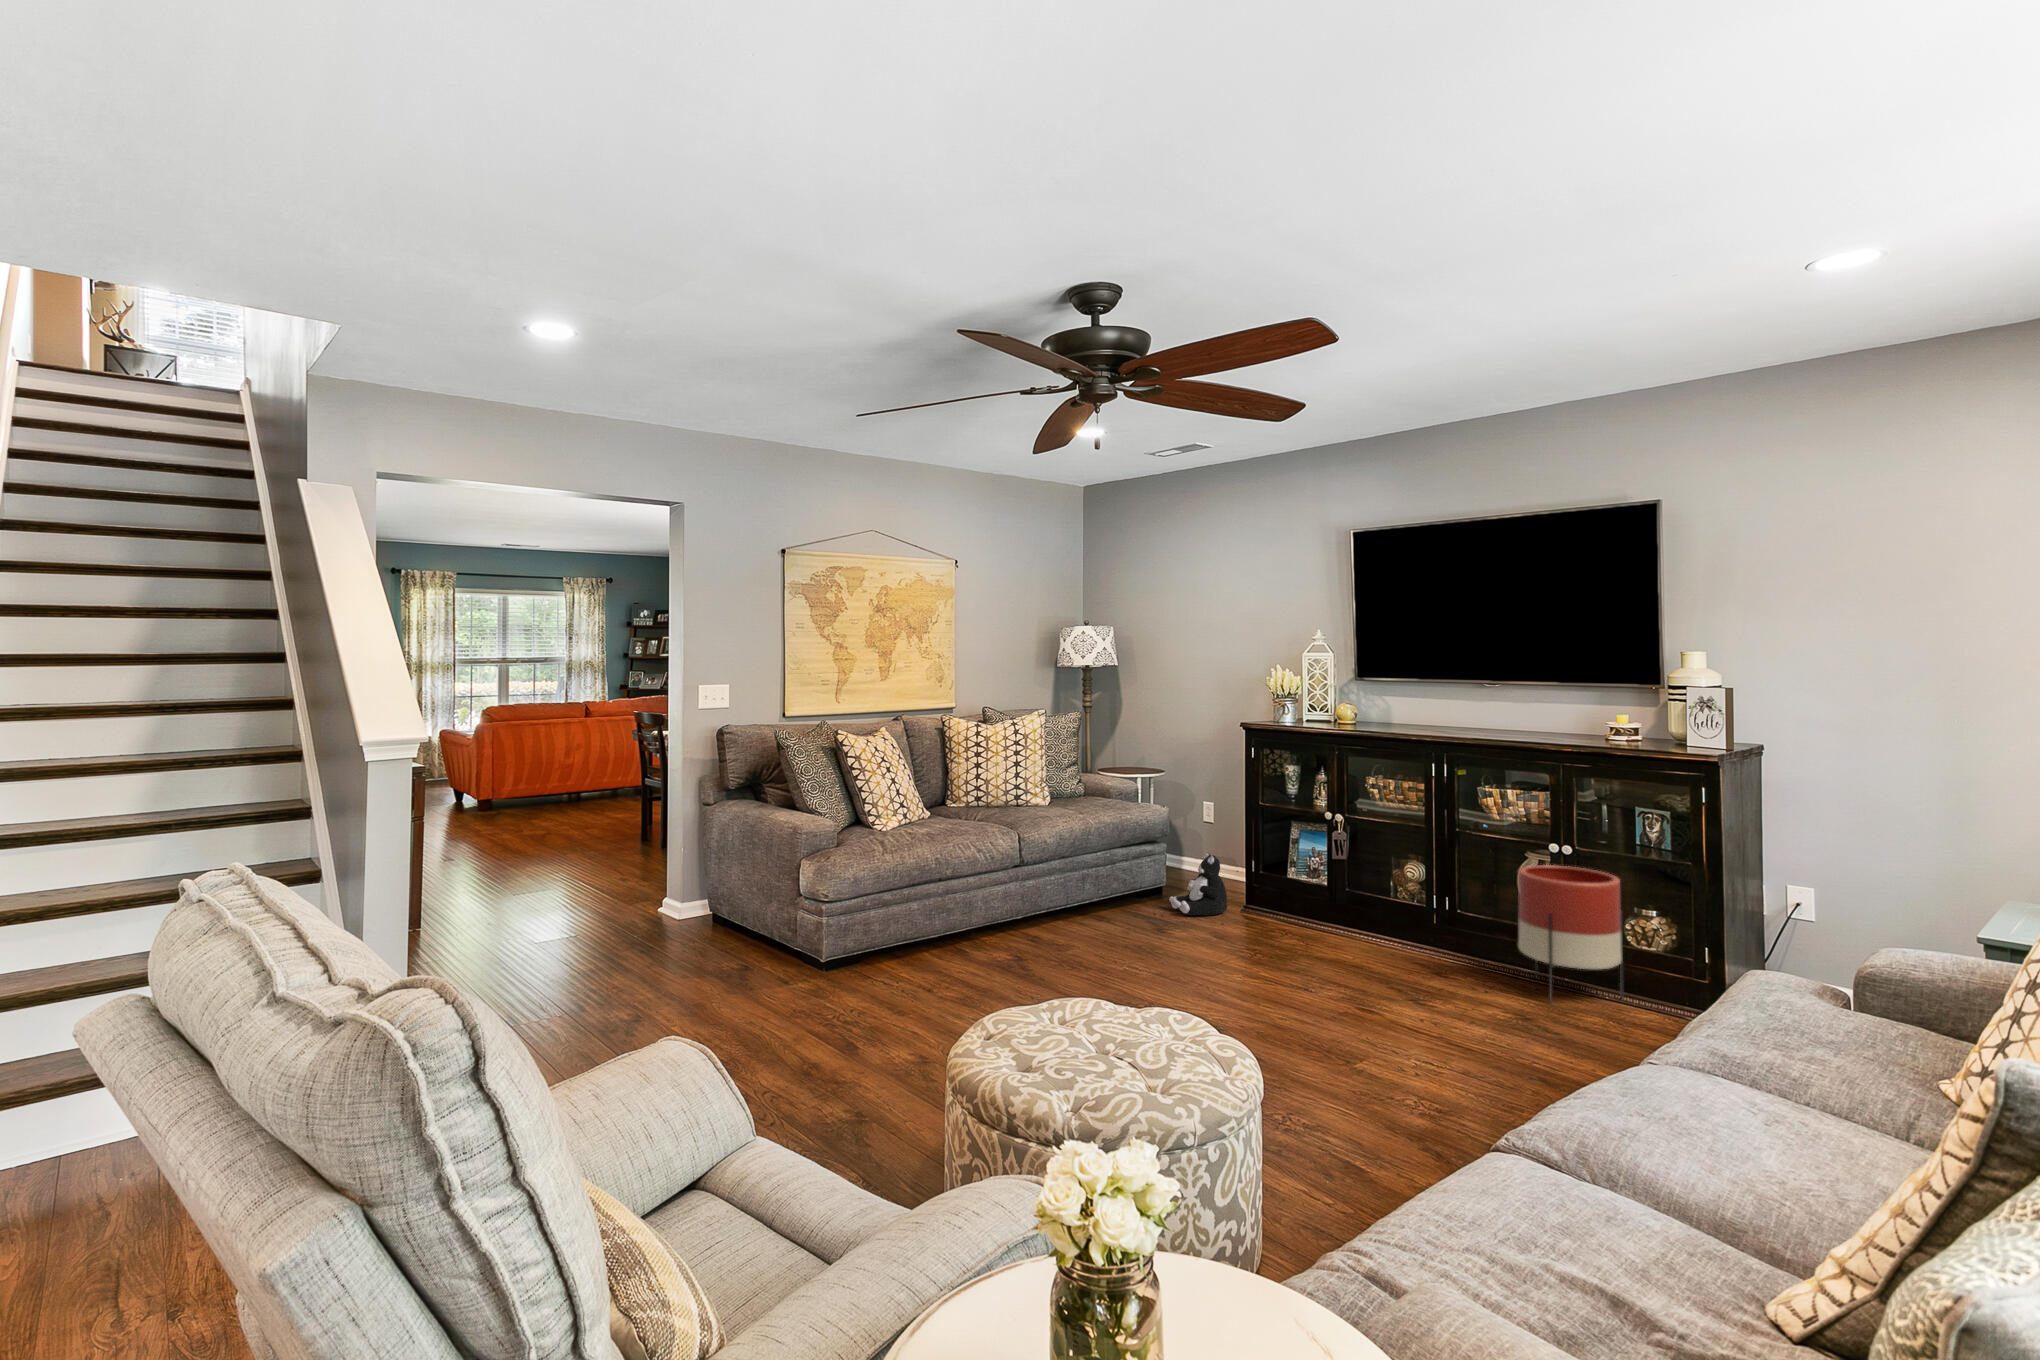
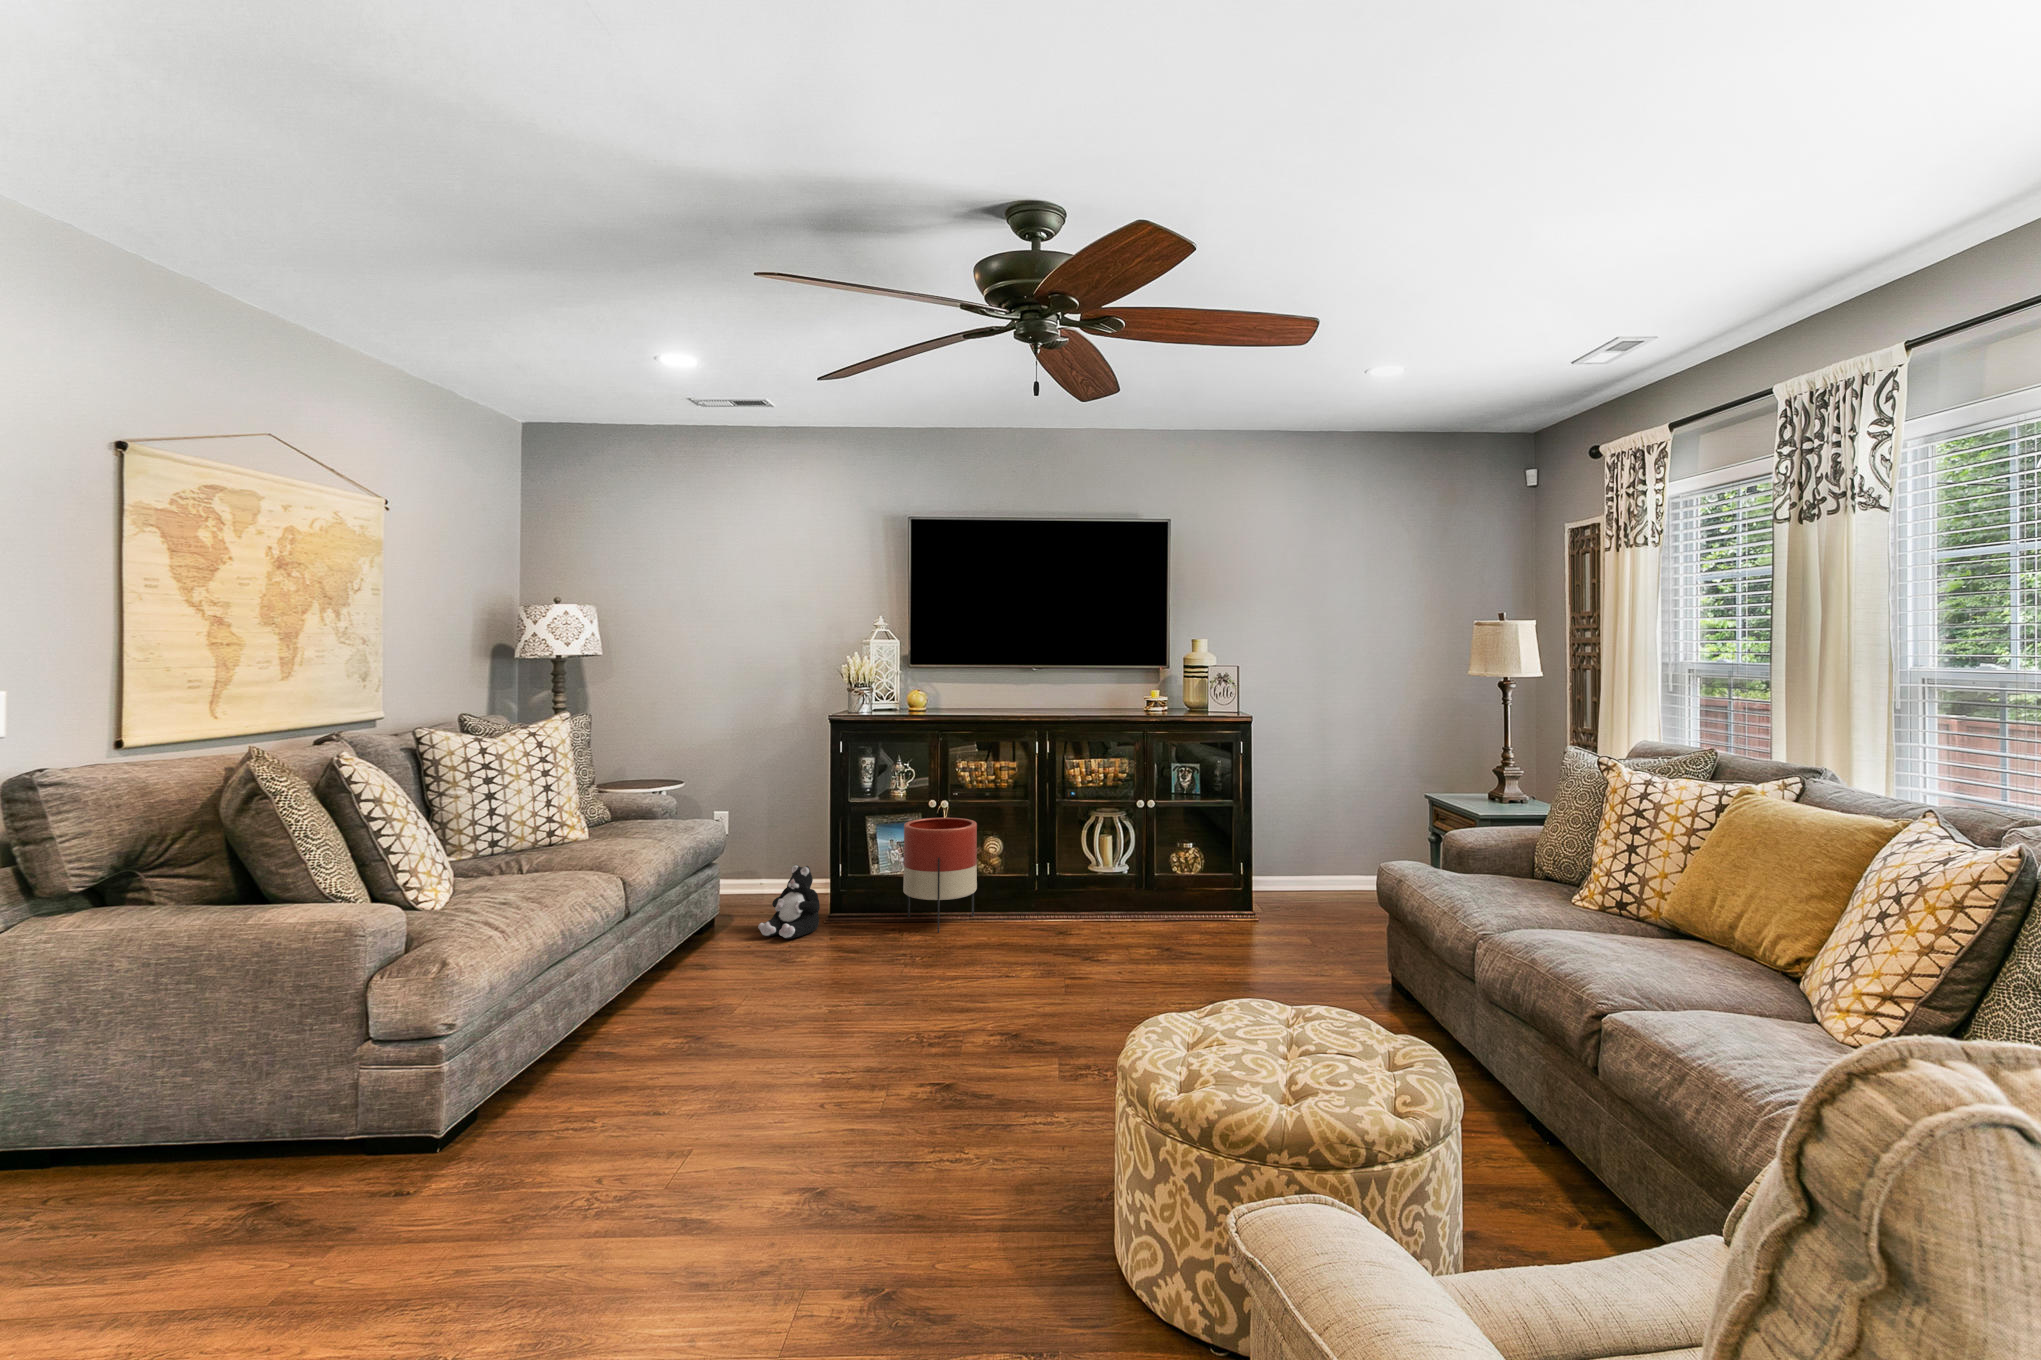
planter: present [1518,865,1623,1002] -> present [903,818,977,933]

